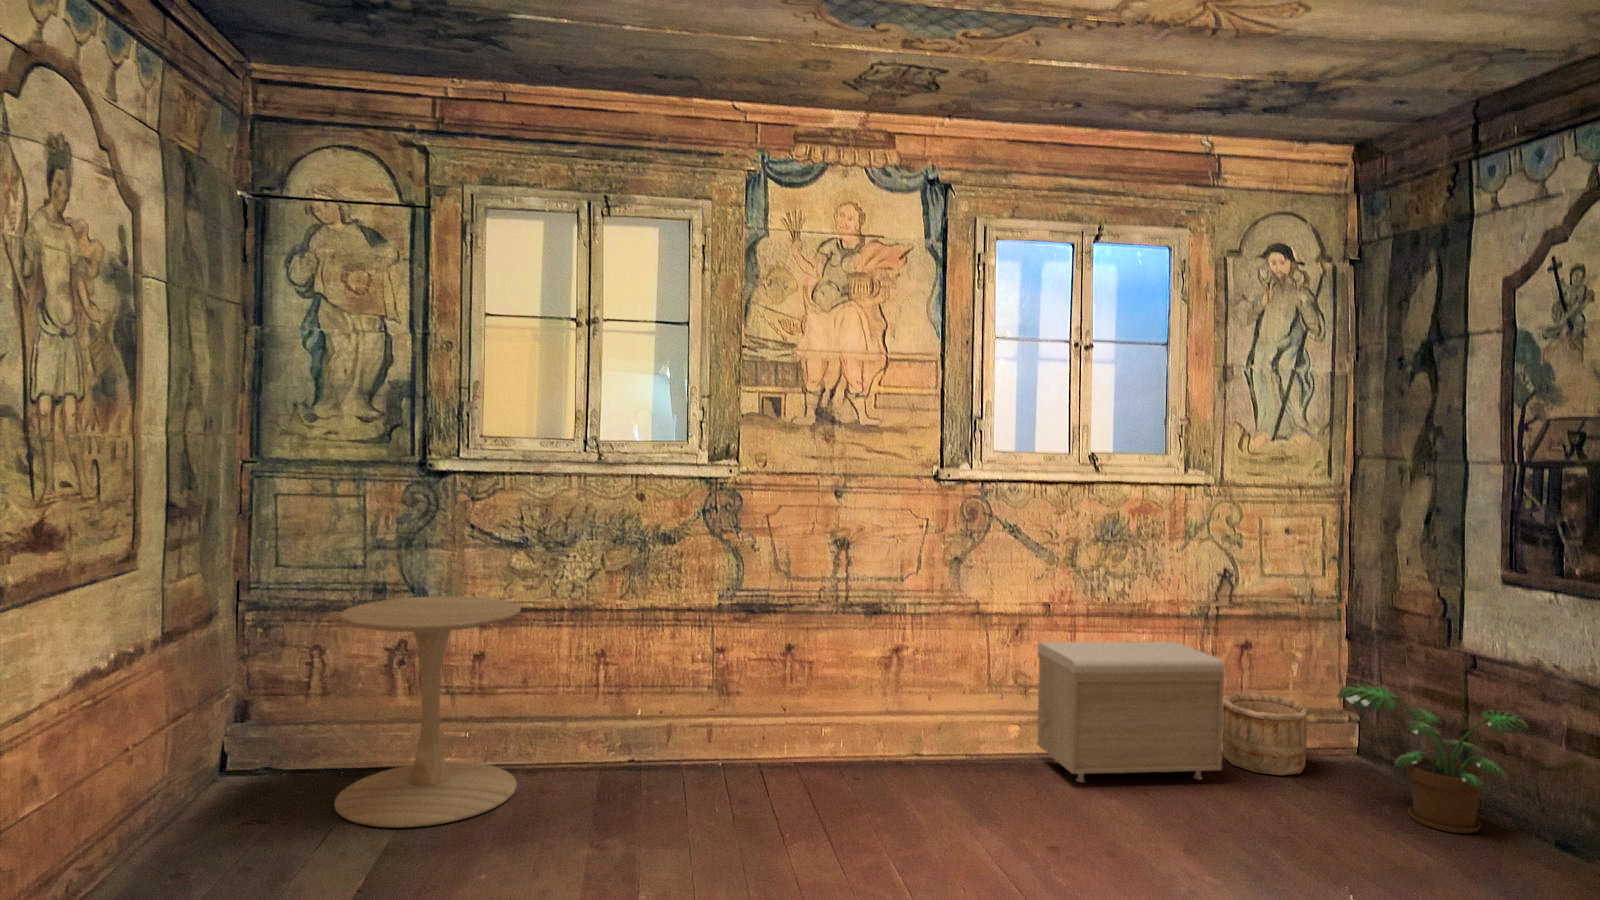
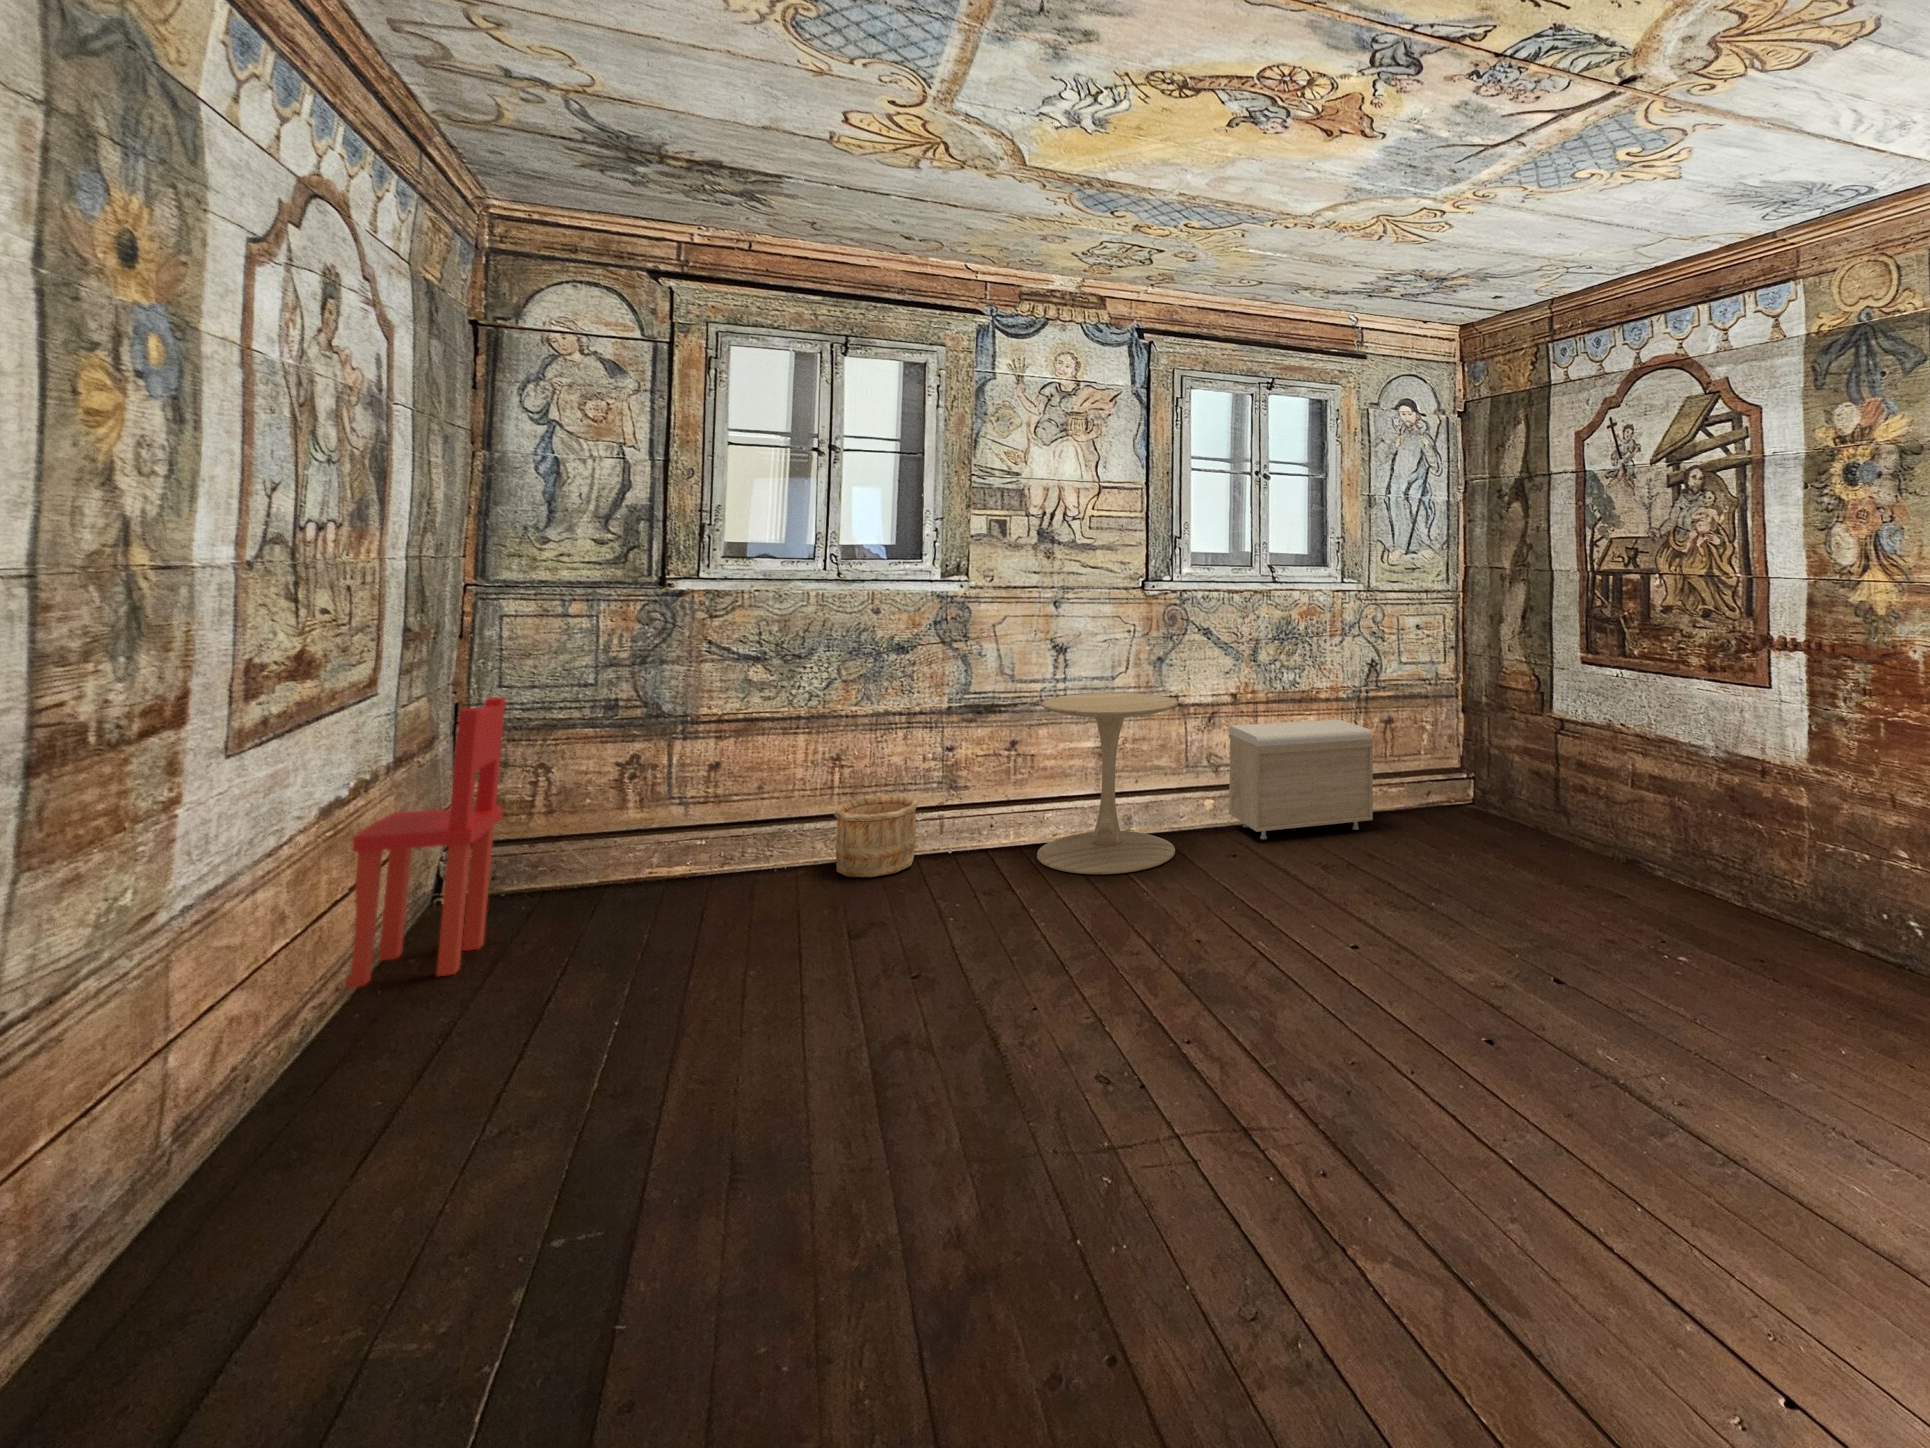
chair: none [111,582,265,872] -> present [345,697,505,988]
pedestal table: present [334,596,521,827] -> present [1037,693,1178,874]
potted plant: present [1337,684,1528,833] -> none [1454,742,1579,848]
wooden bucket: present [1222,693,1310,775] -> present [834,796,918,877]

